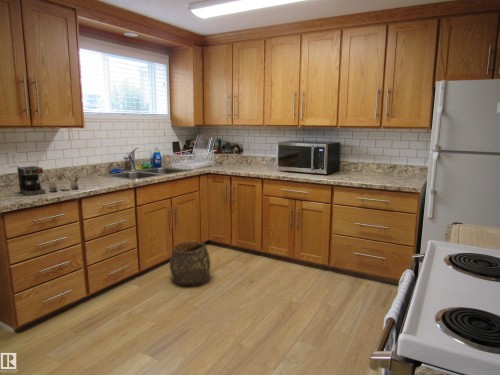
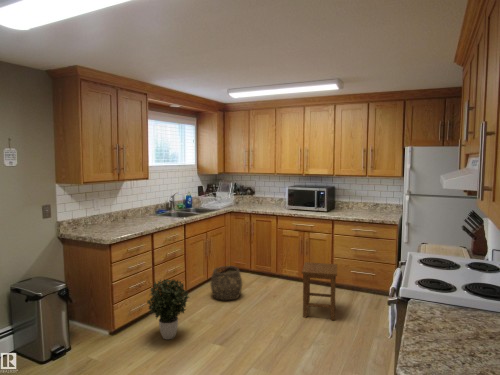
coffee maker: present [17,166,79,195] -> none [110,209,151,231]
stool: none [279,241,332,321] -> present [302,262,337,320]
potted plant: none [52,262,118,343] -> present [147,279,189,340]

